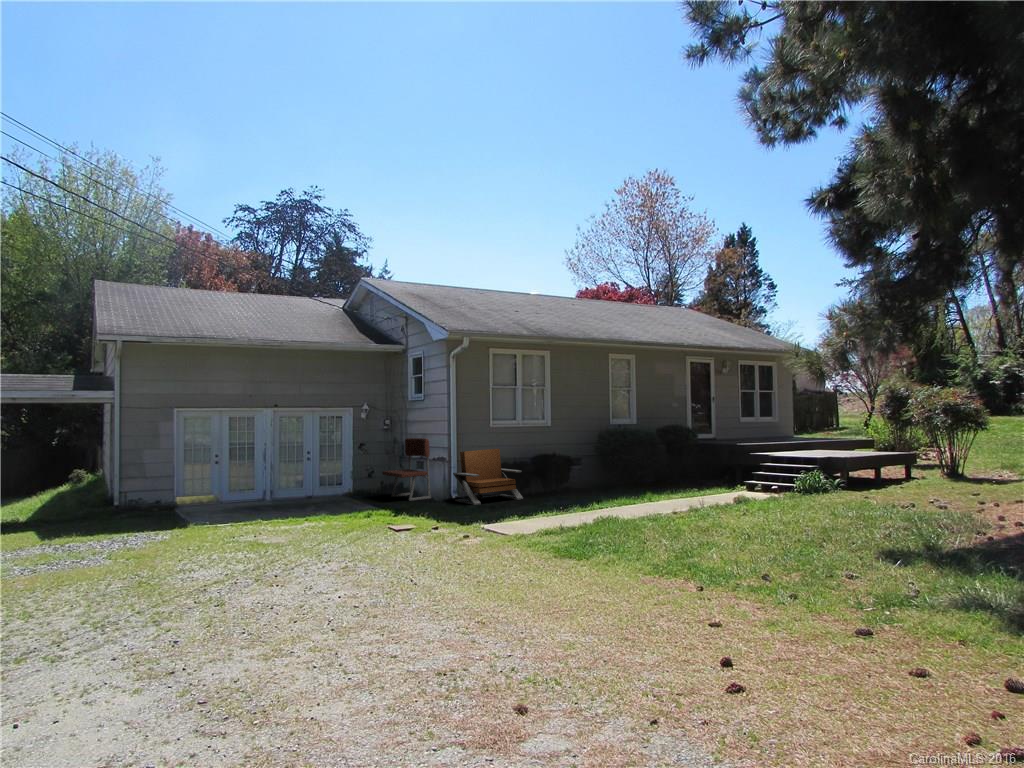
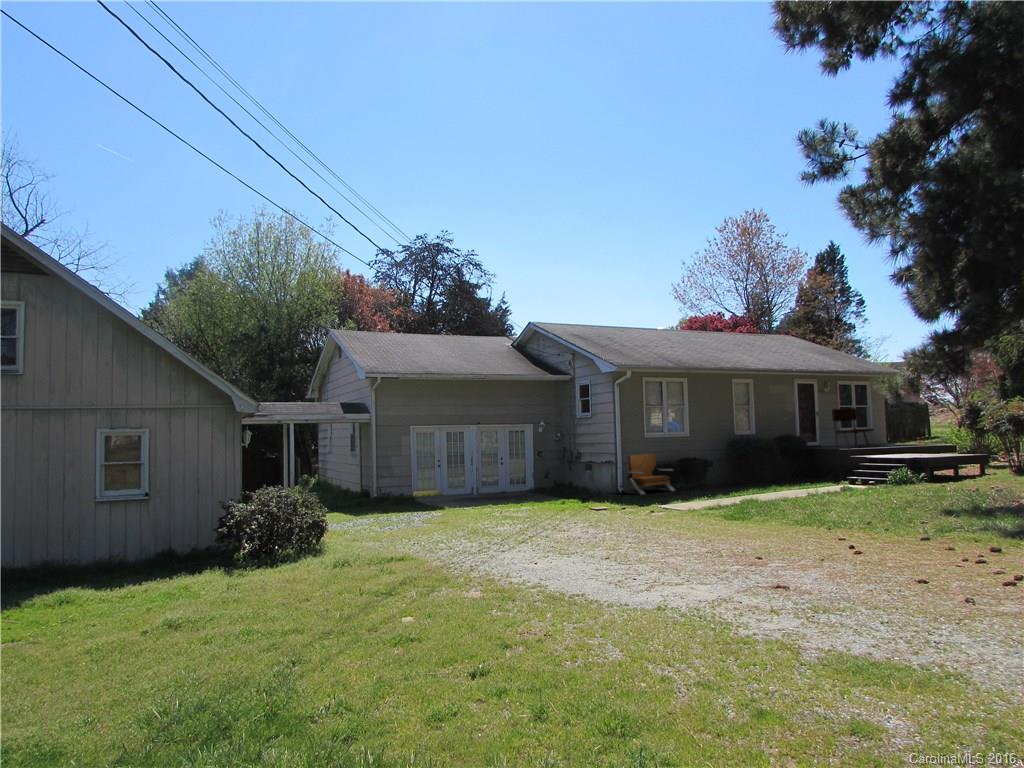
bench: present [382,438,431,501] -> present [832,408,874,449]

